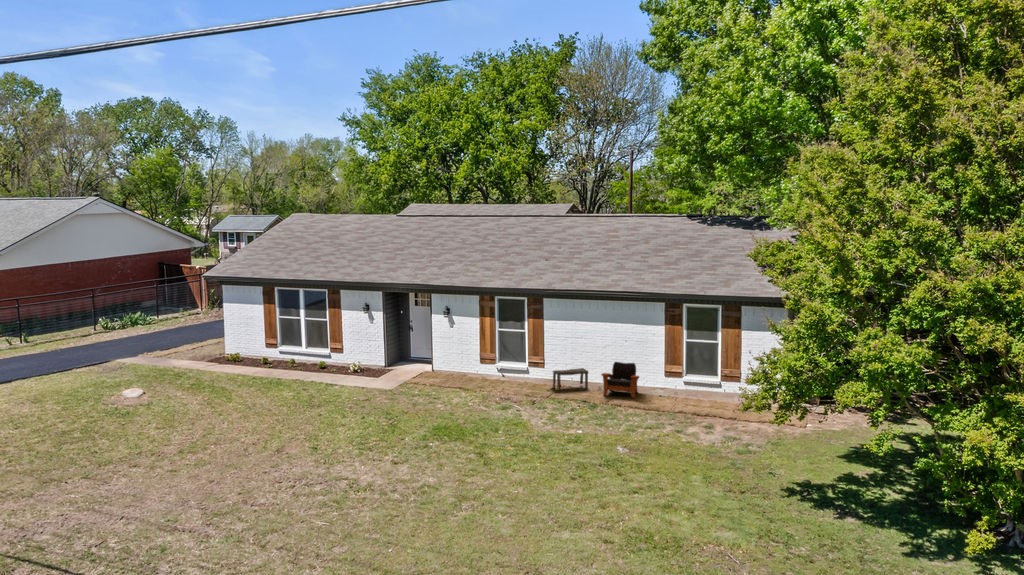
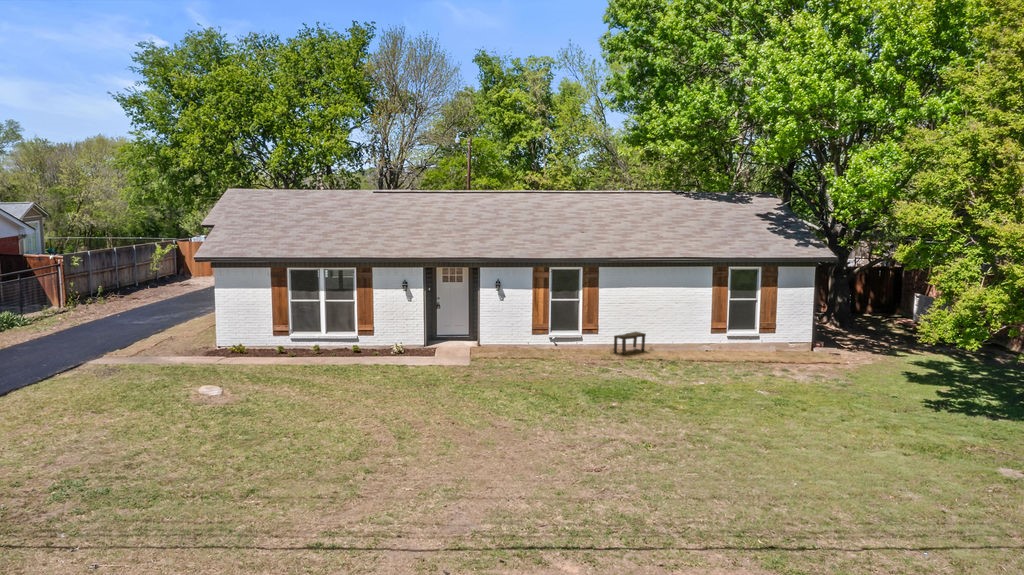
armchair: present [601,362,639,399] -> none [663,323,700,355]

